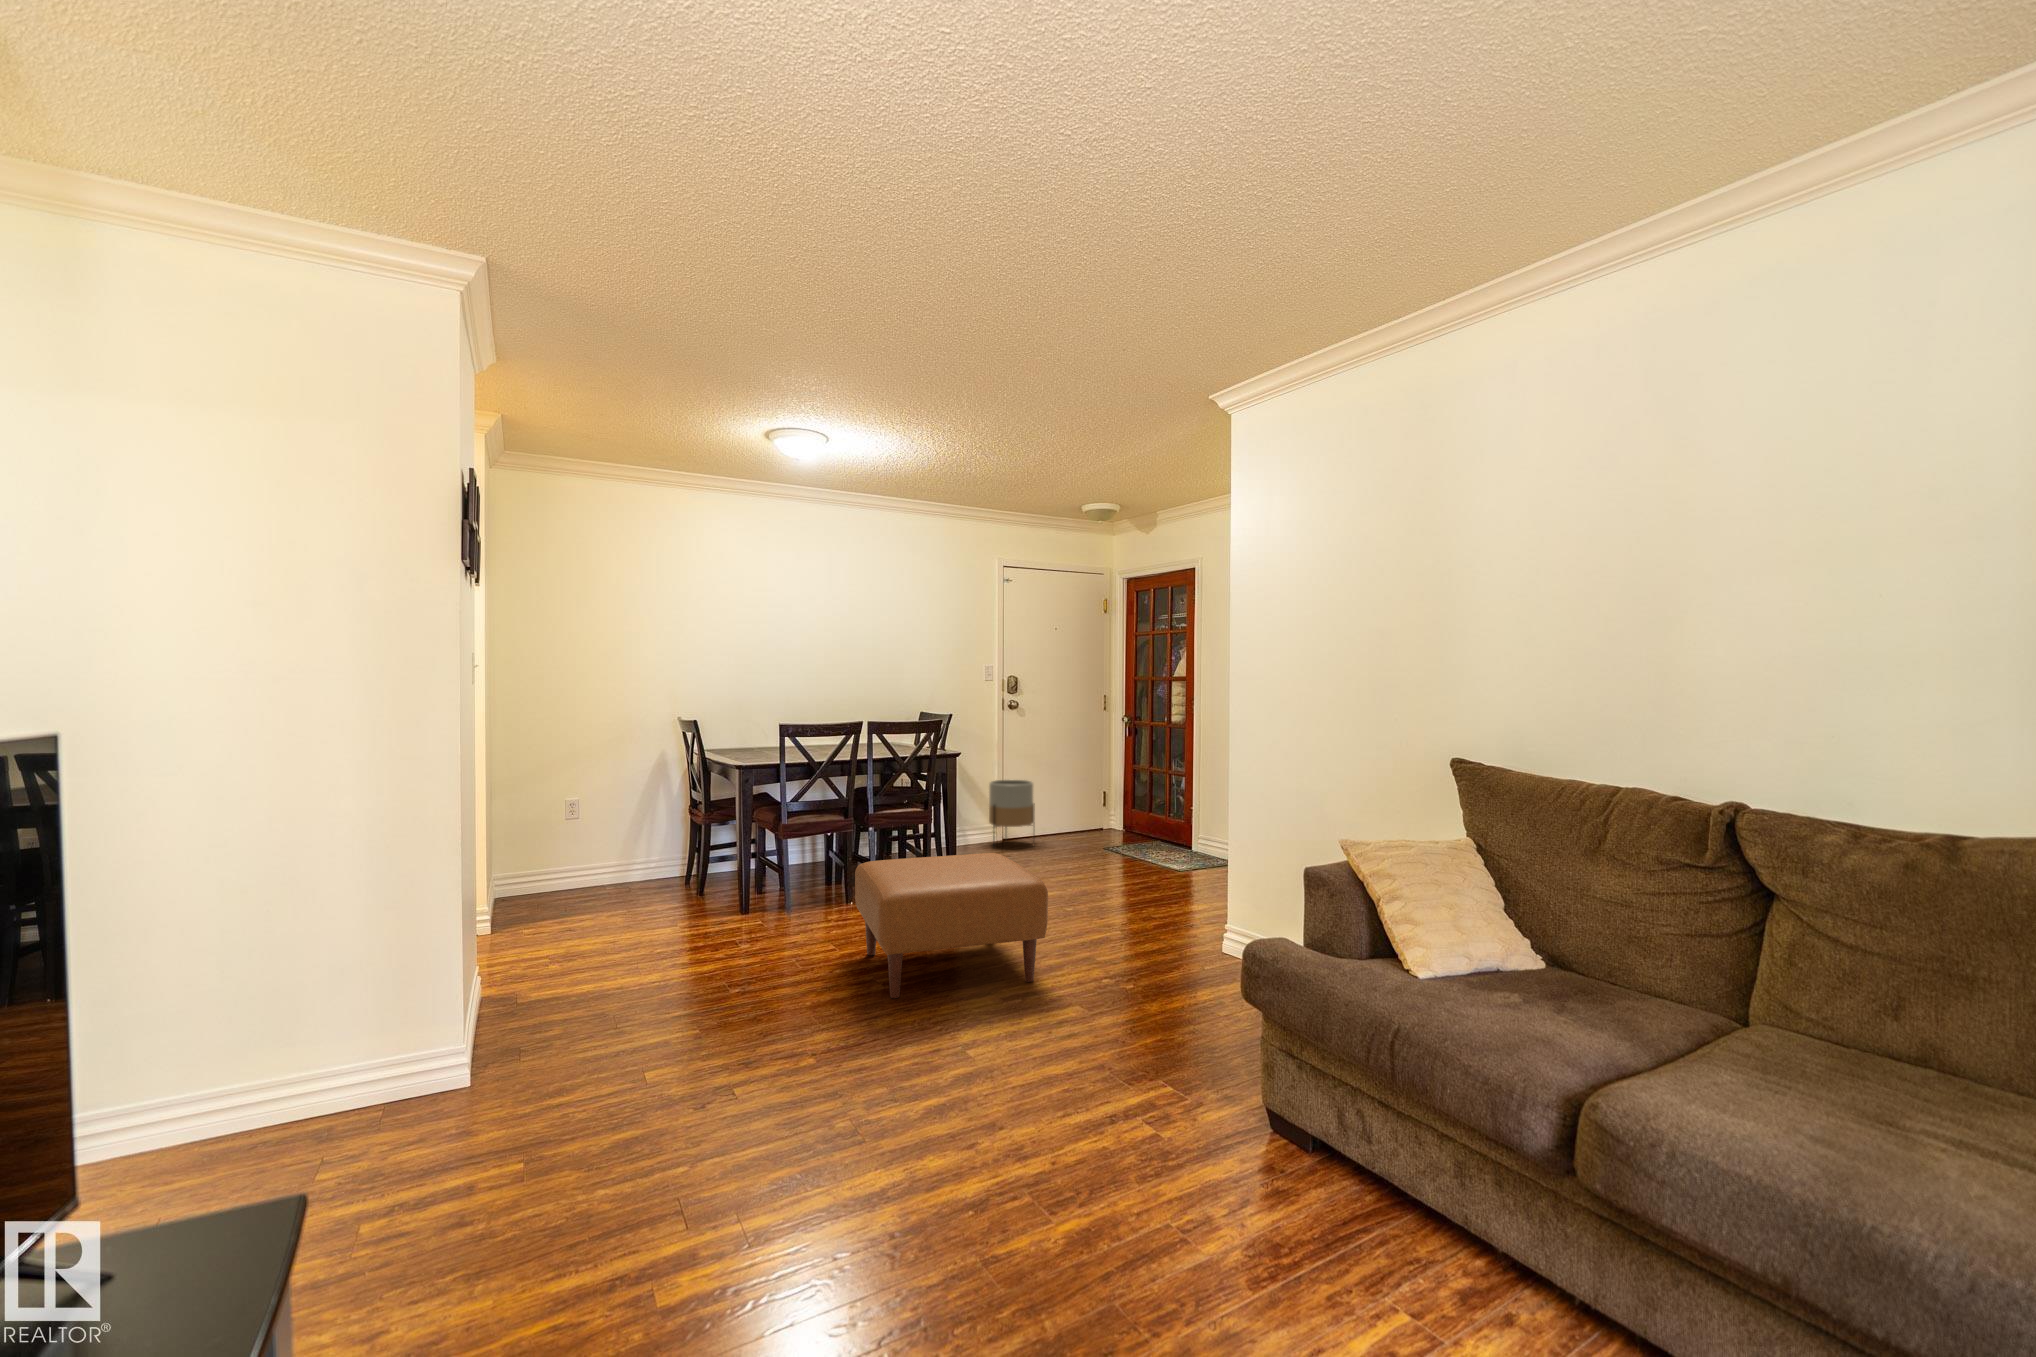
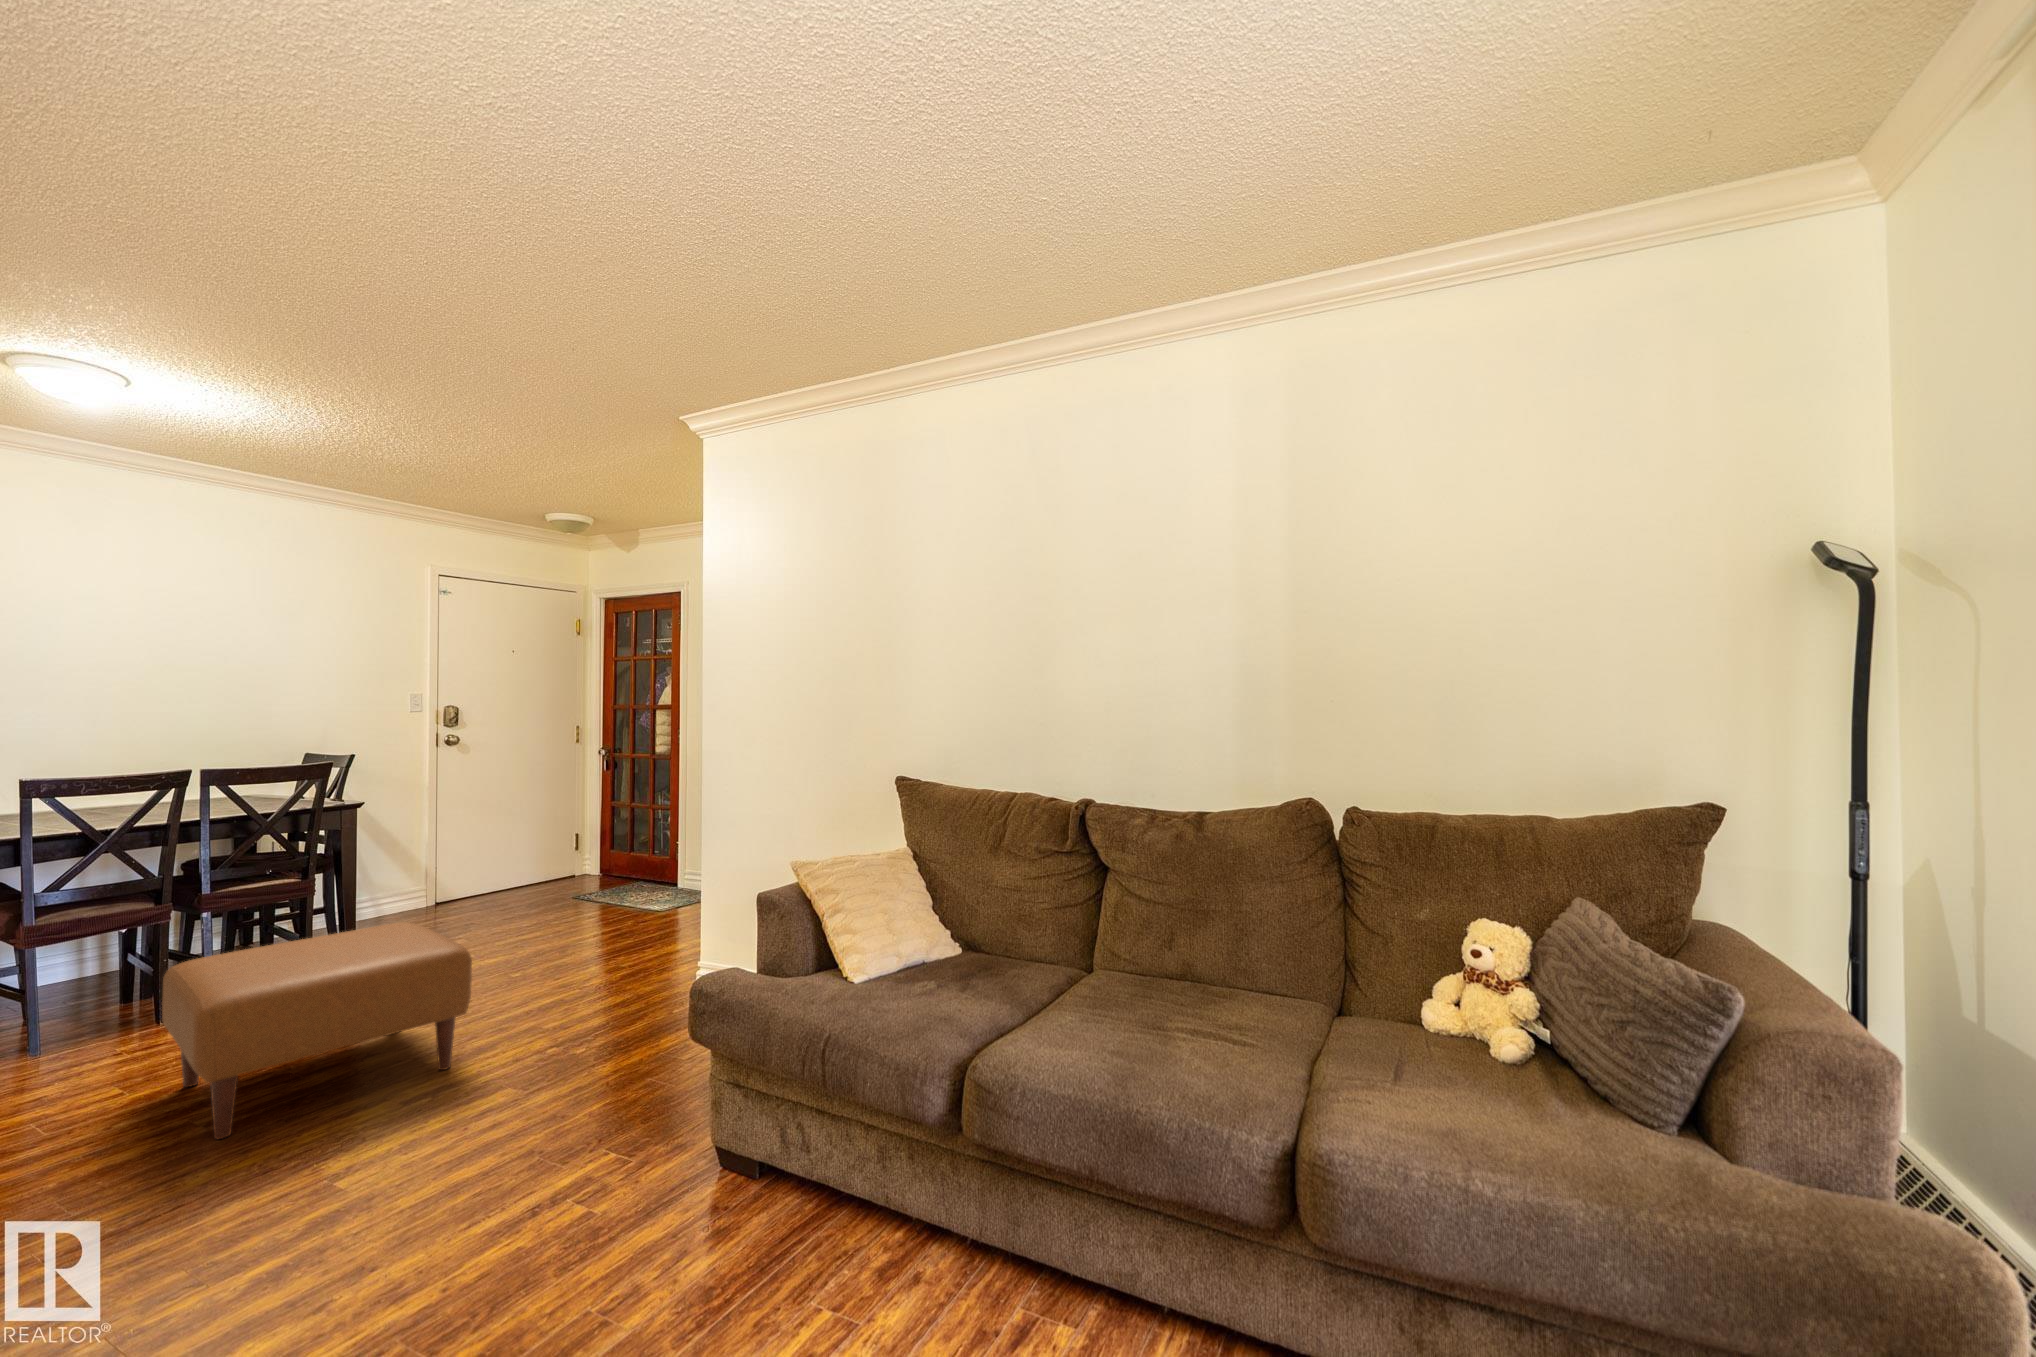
planter: present [989,780,1035,828] -> none [414,829,478,914]

